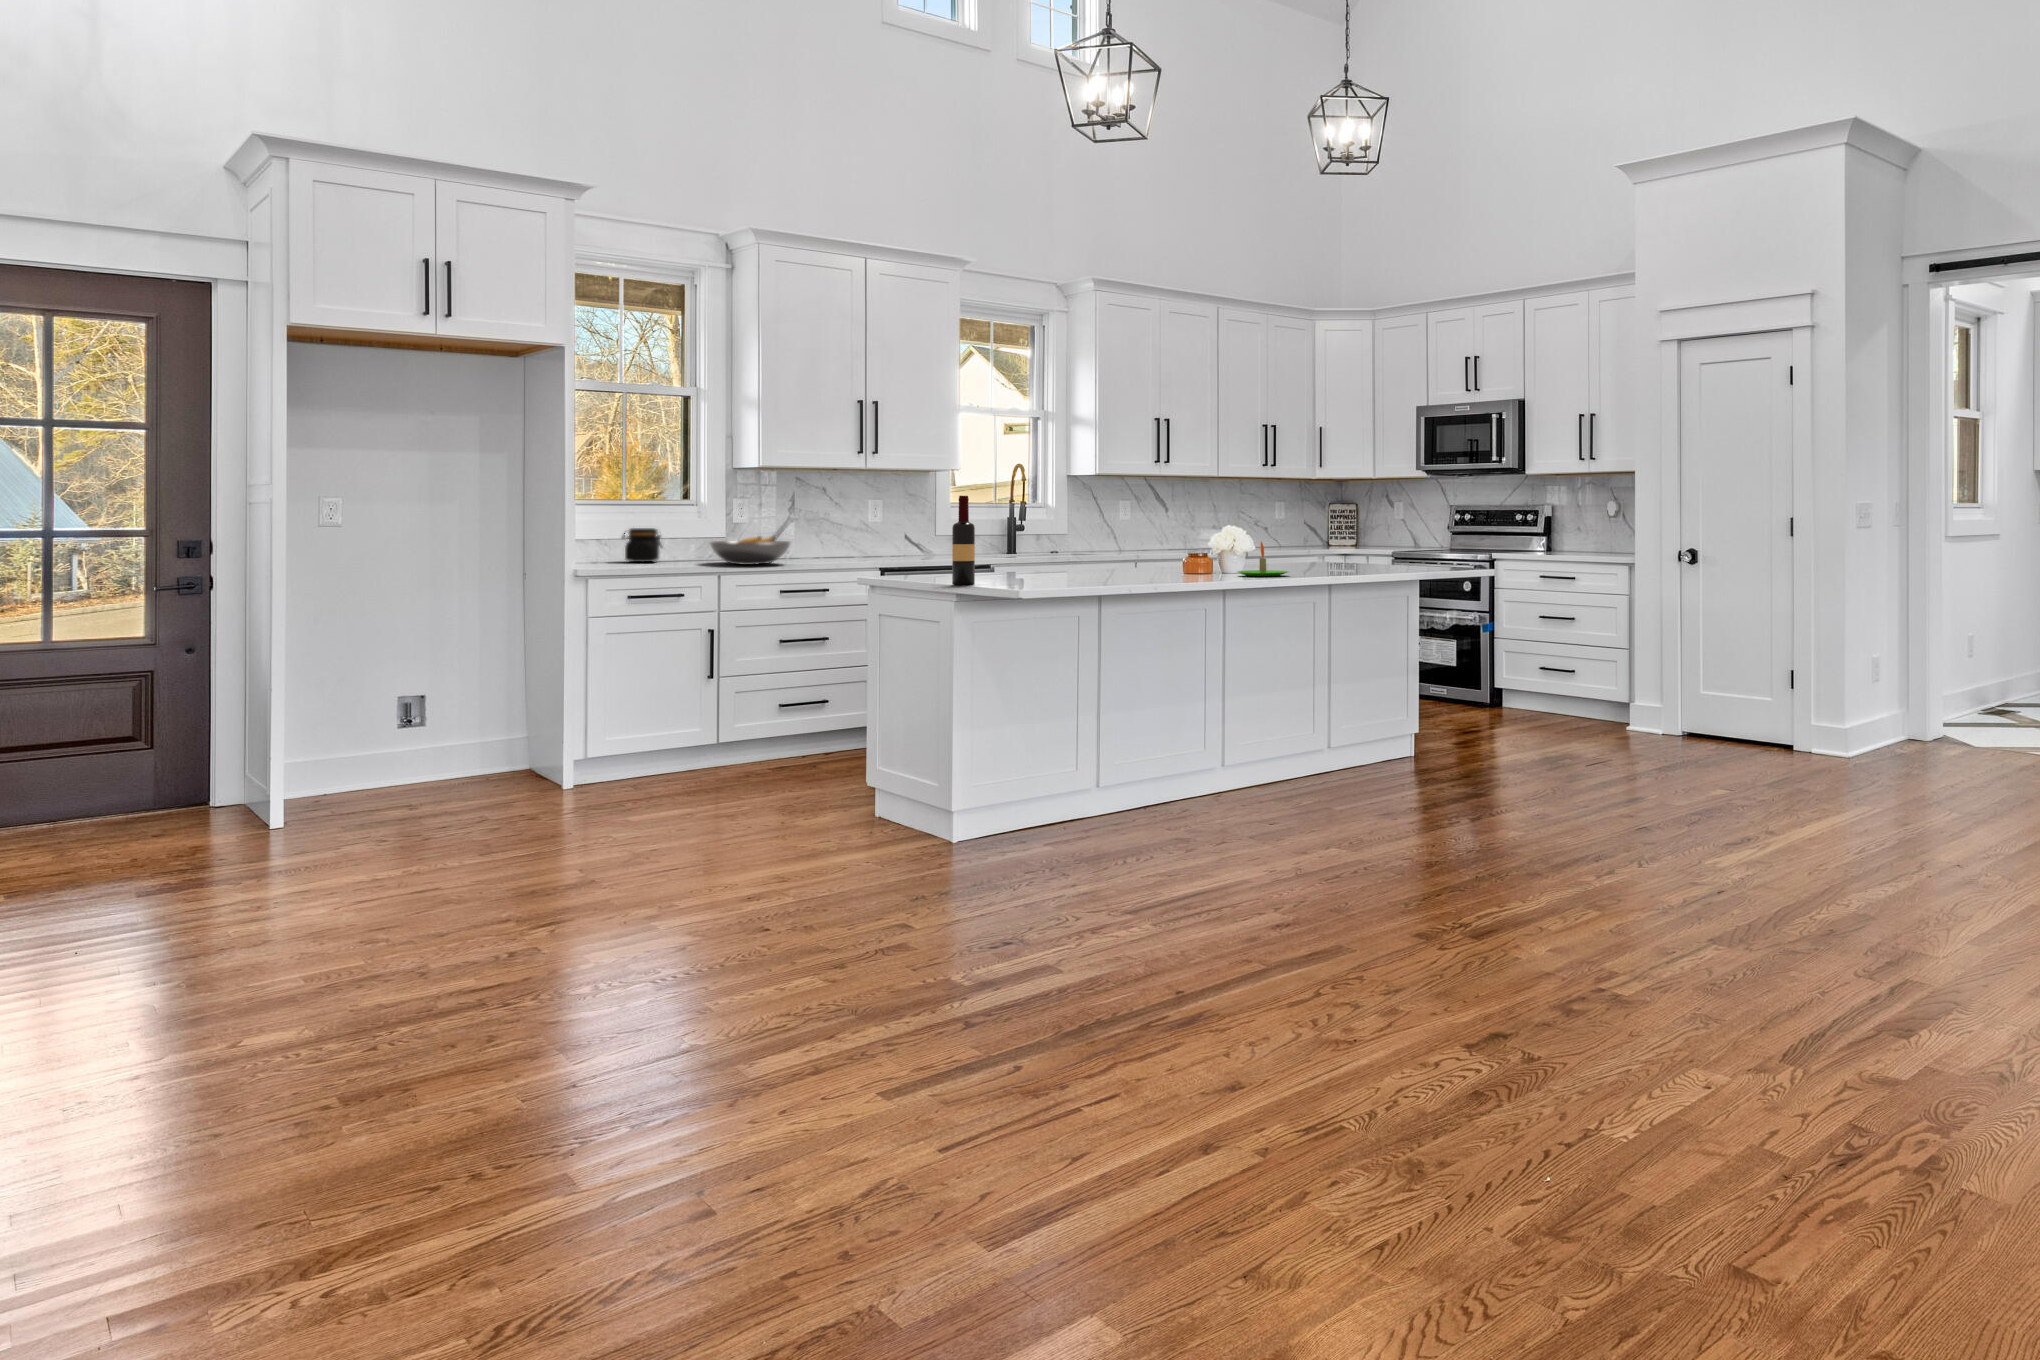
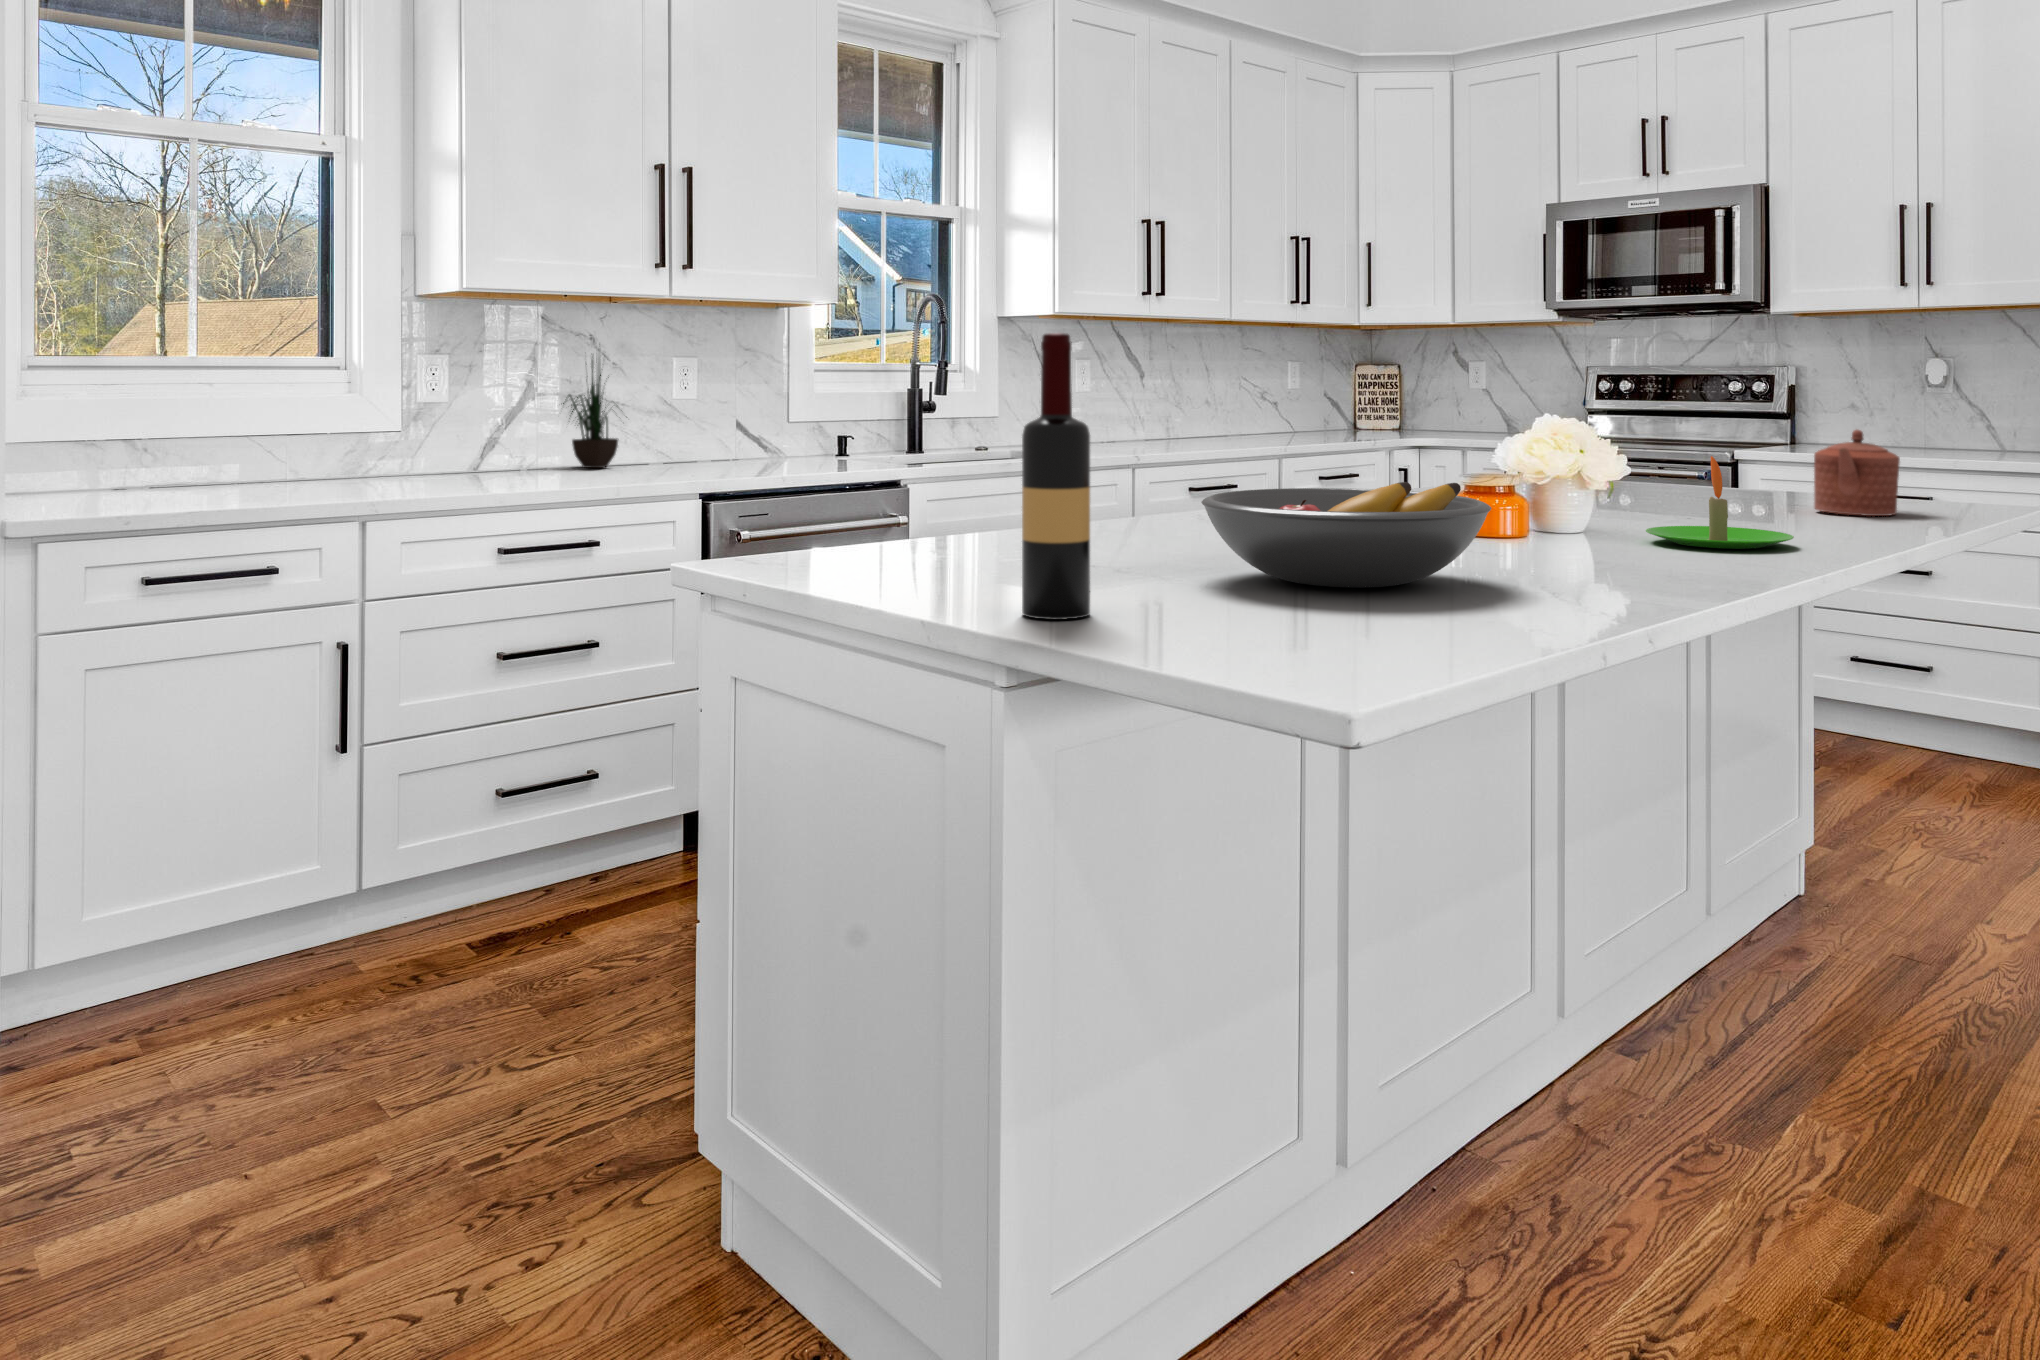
potted plant: none [805,486,845,558] -> present [563,360,618,468]
jar: present [622,528,662,562] -> none [179,415,269,487]
teapot: none [1362,534,1398,571] -> present [1814,430,1900,516]
fruit bowl: present [710,536,790,565] -> present [1201,482,1491,588]

